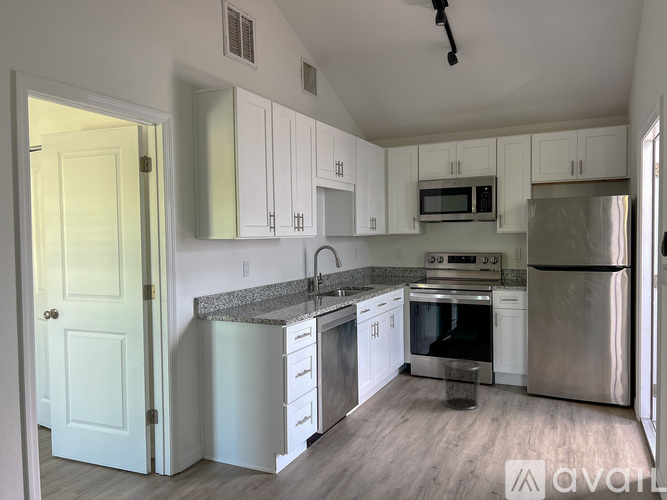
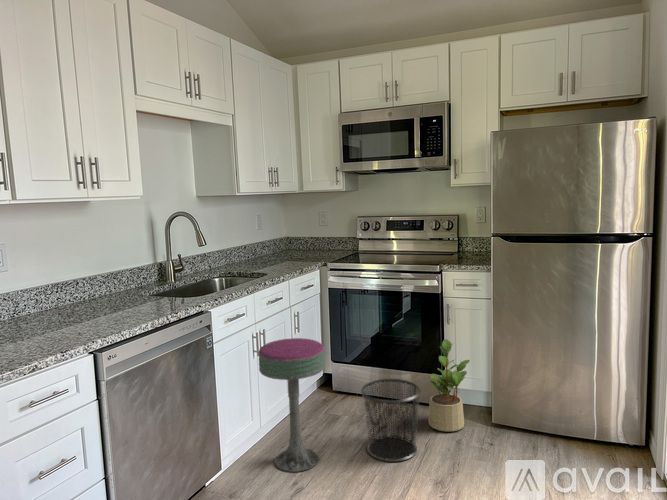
bar stool: none [379,330,421,413] -> present [258,338,325,472]
potted plant: none [483,335,512,397] -> present [428,339,470,431]

